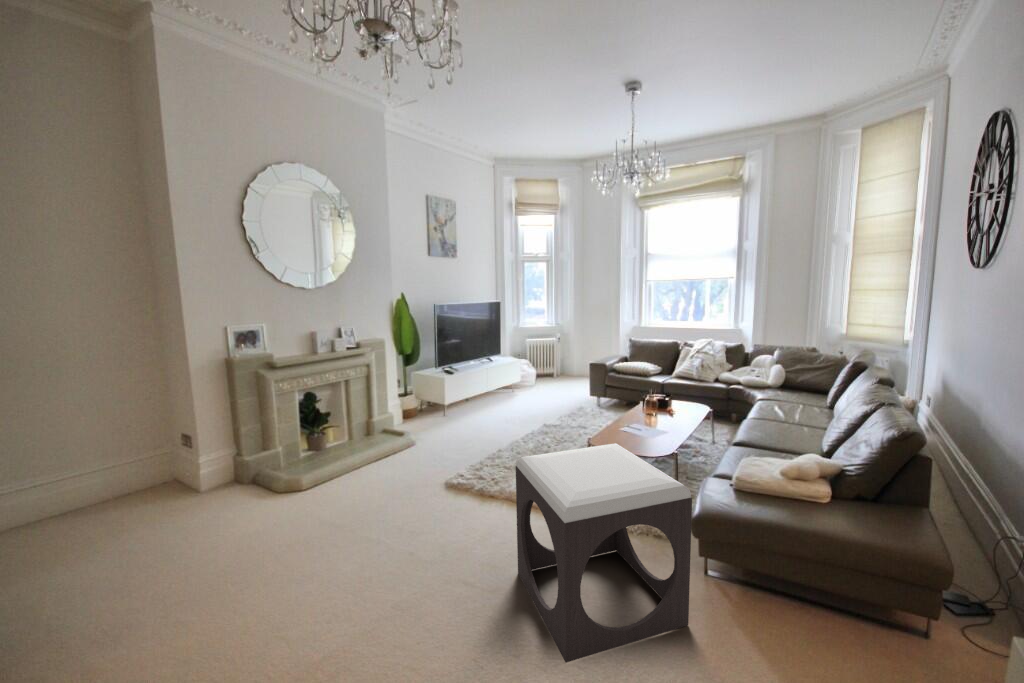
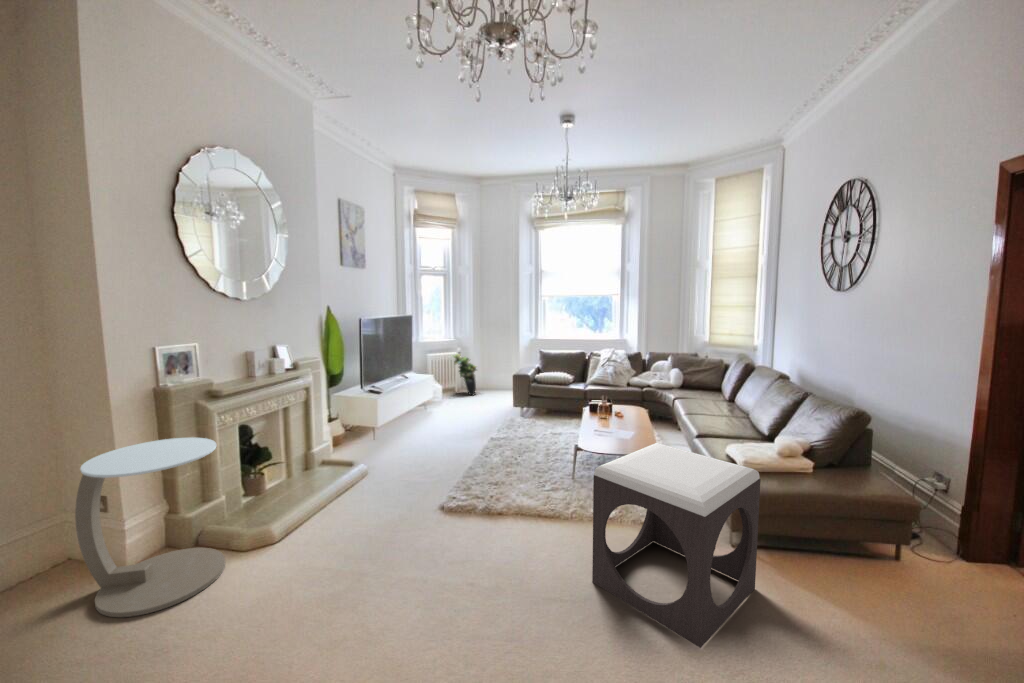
potted plant: none [545,339,572,382] -> present [453,354,477,395]
side table: none [169,395,270,517] -> present [75,437,225,617]

